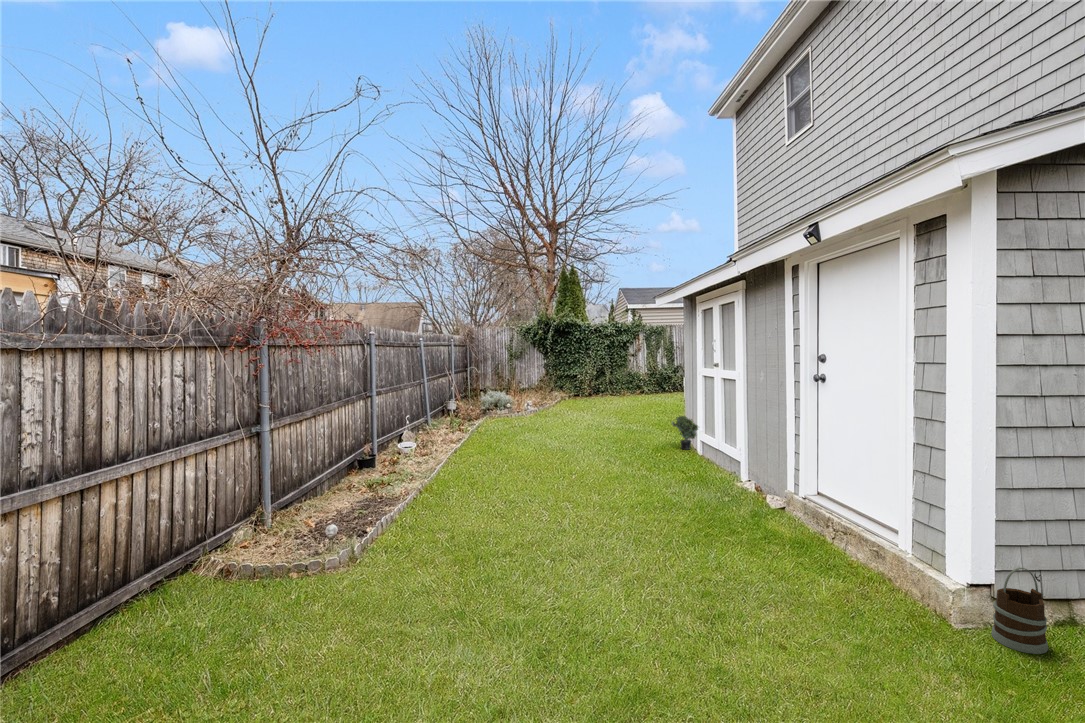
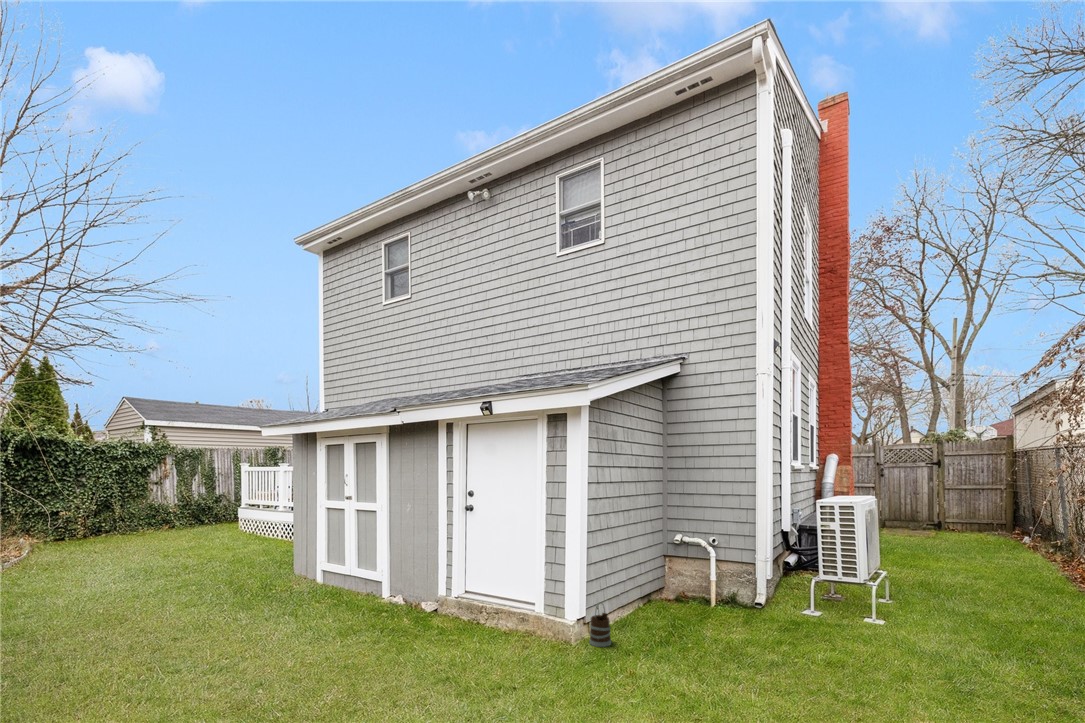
potted plant: present [672,416,698,450] -> none [292,548,321,583]

